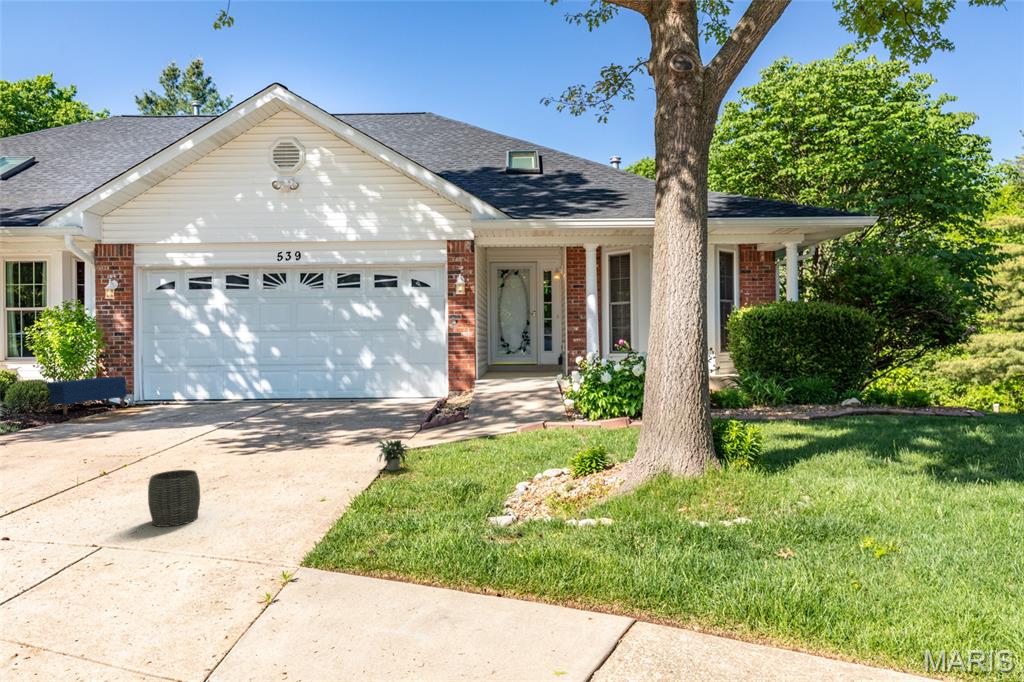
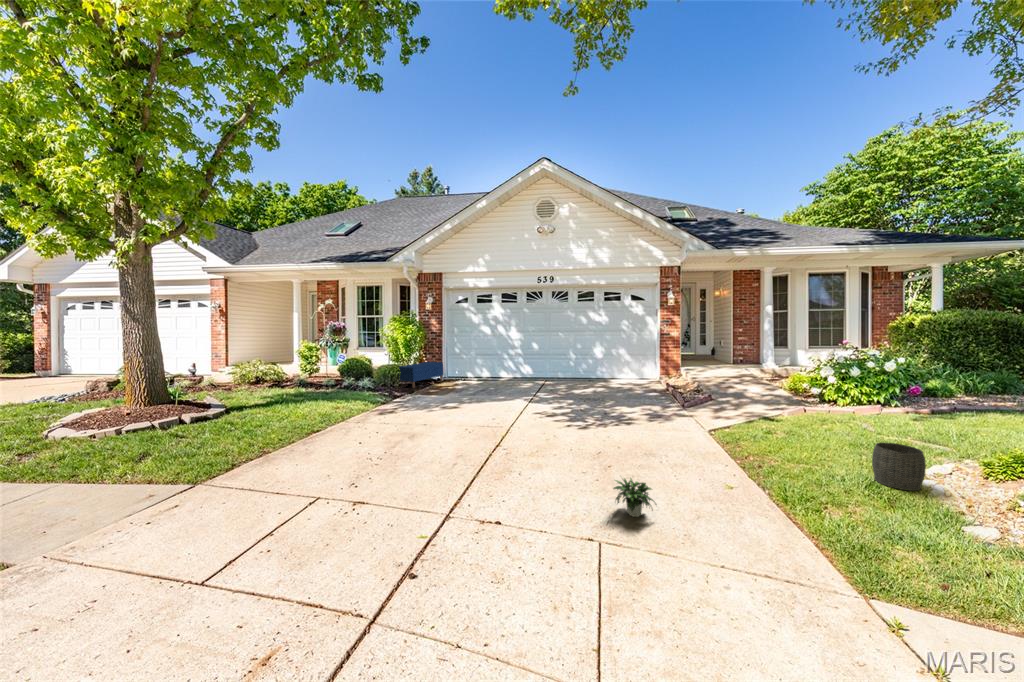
potted plant: present [376,440,409,470] -> present [613,478,656,517]
woven basket: present [148,470,200,527] -> present [872,442,926,491]

